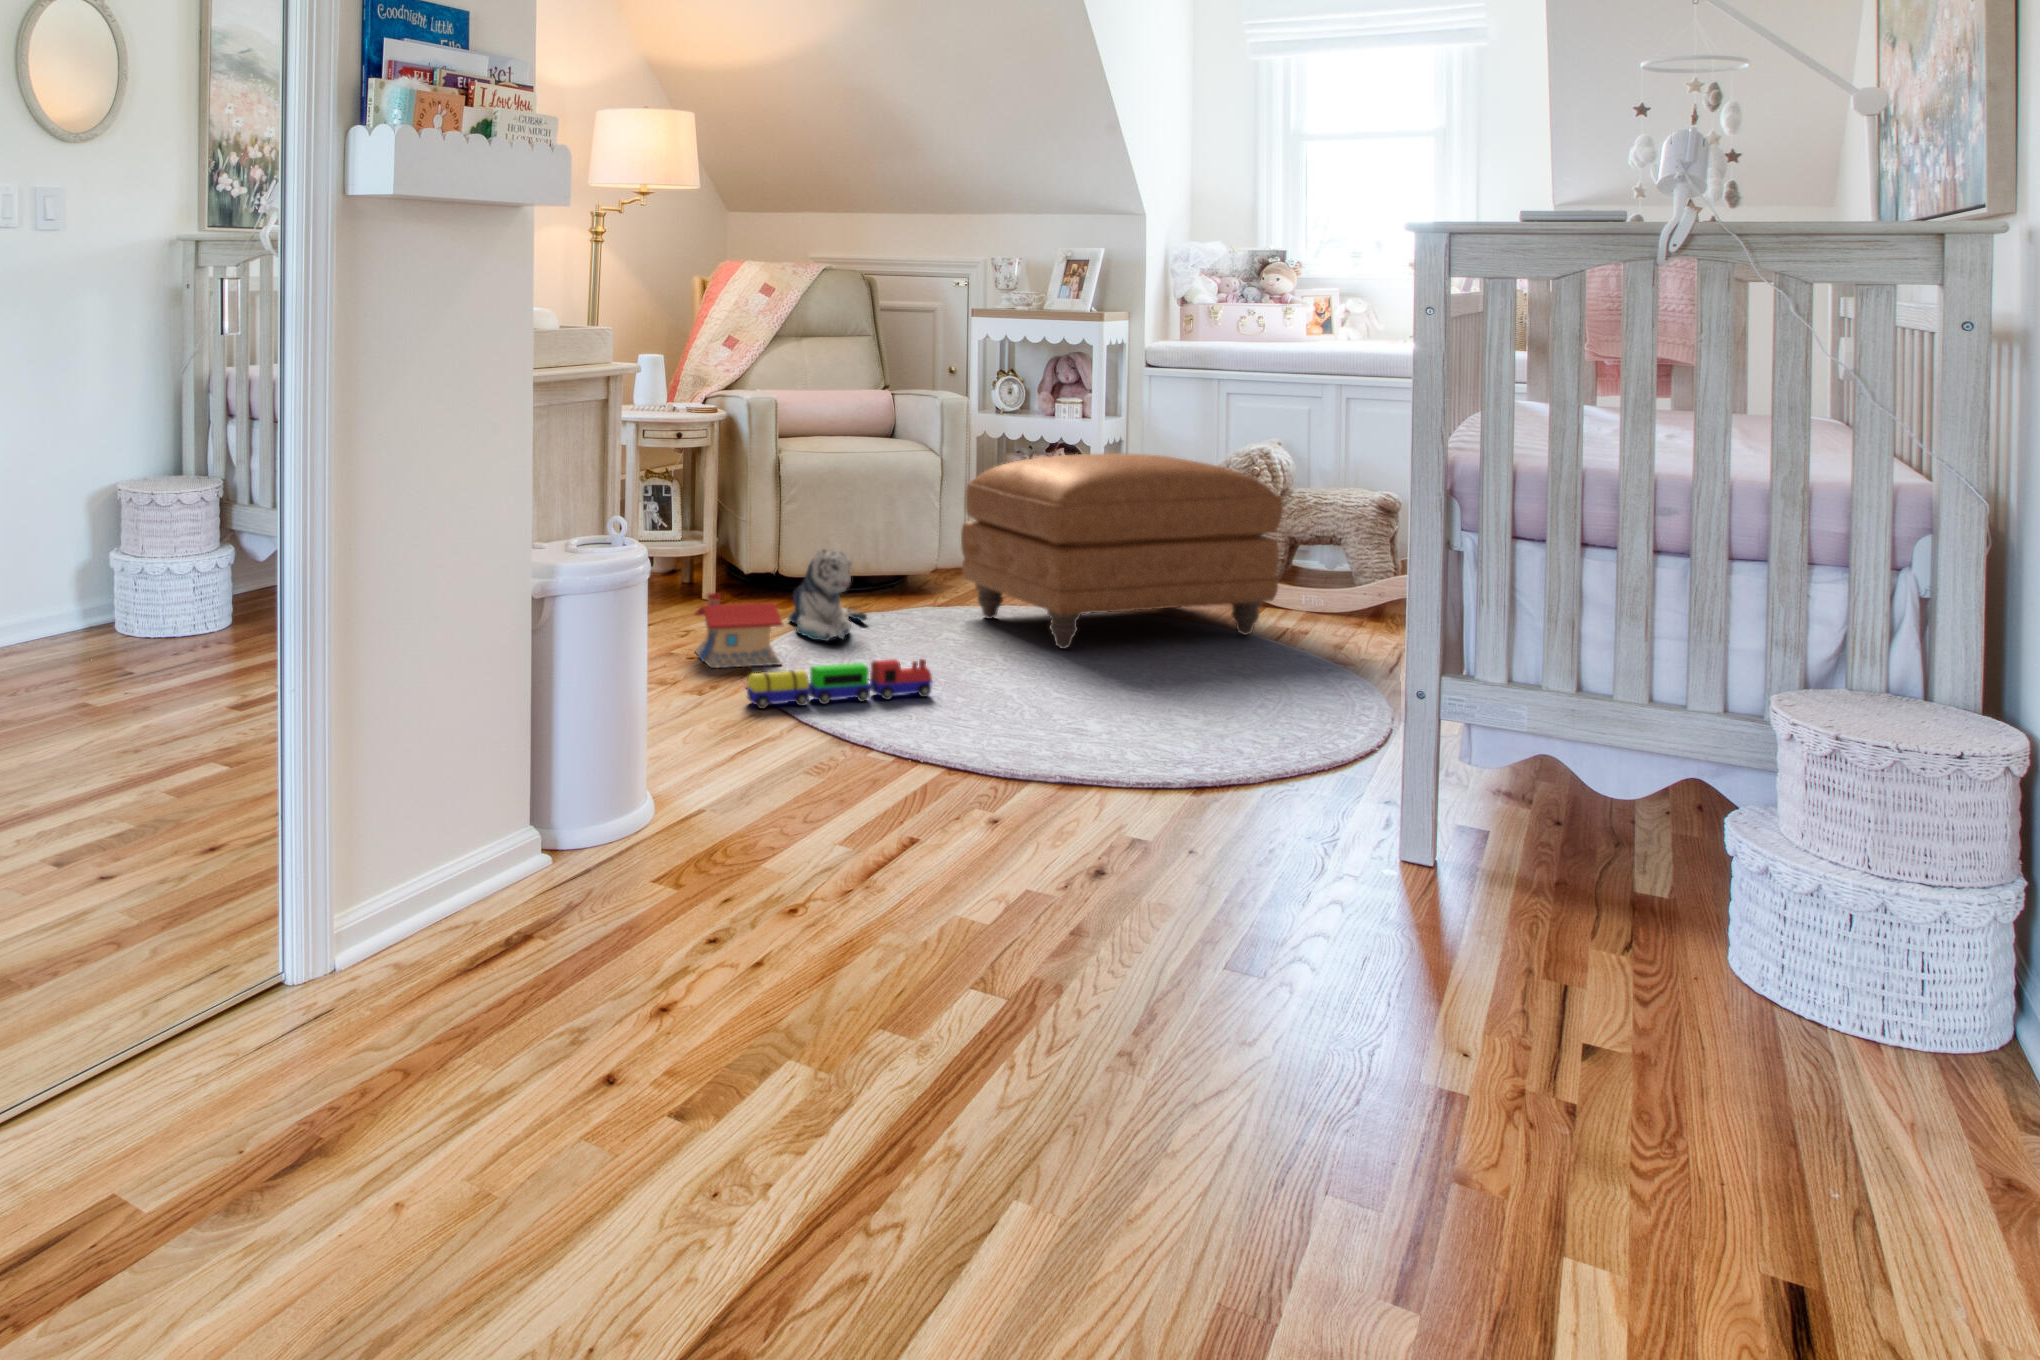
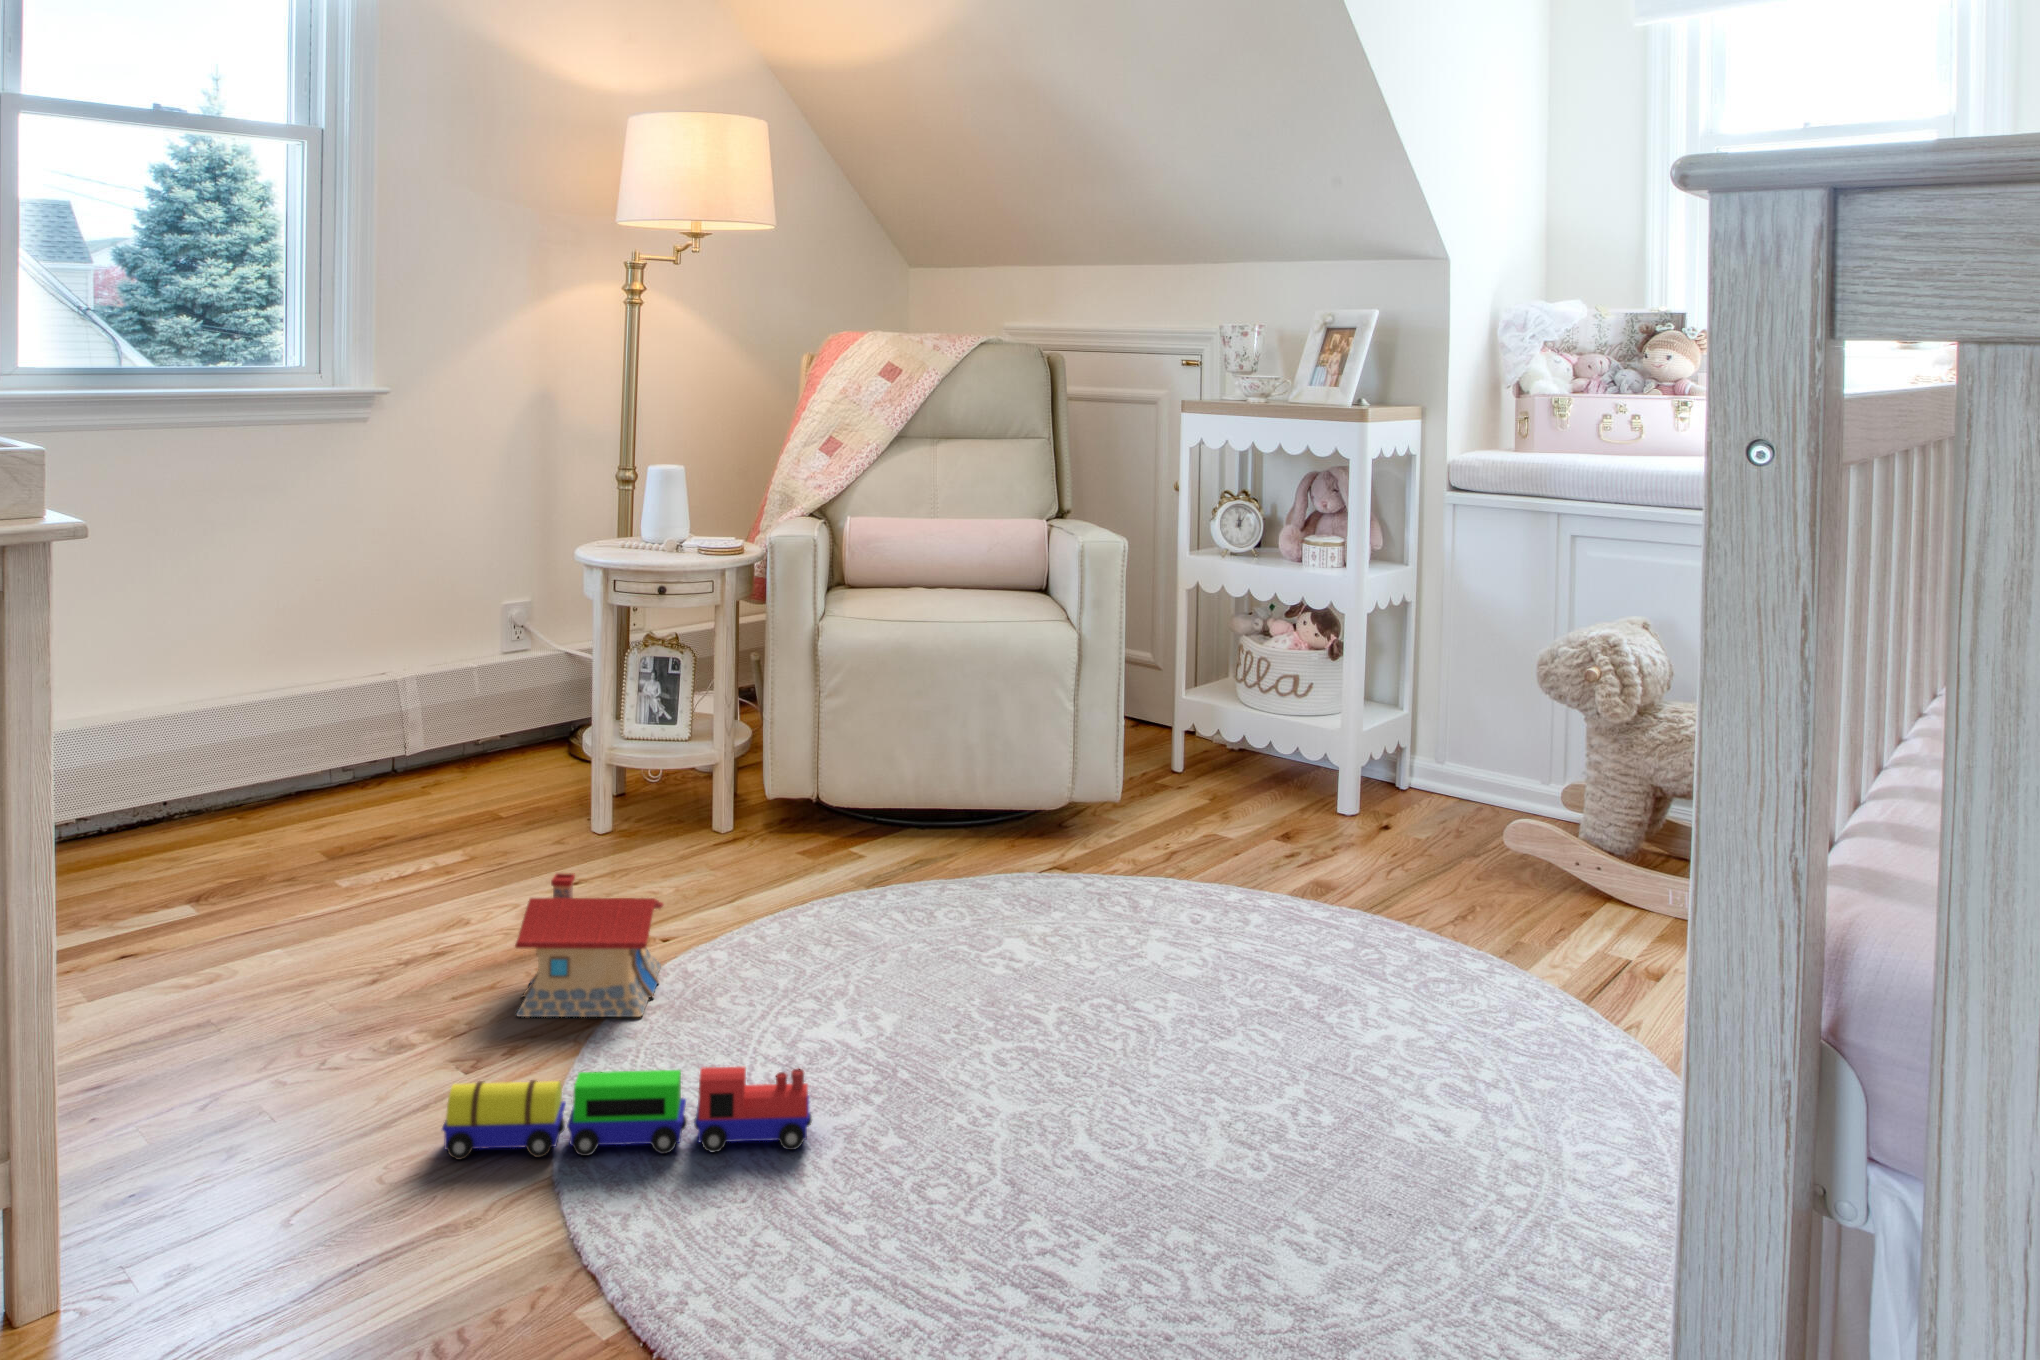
ottoman: present [961,453,1283,649] -> none [1064,647,1602,1011]
plush toy: present [788,549,867,641] -> none [752,791,892,959]

